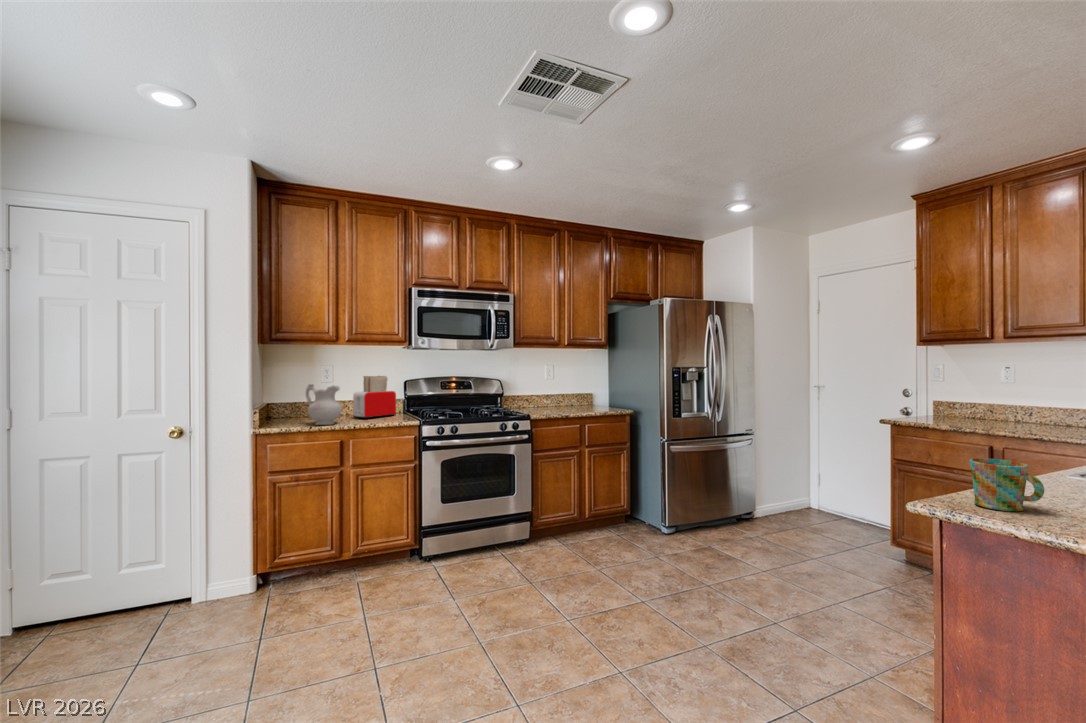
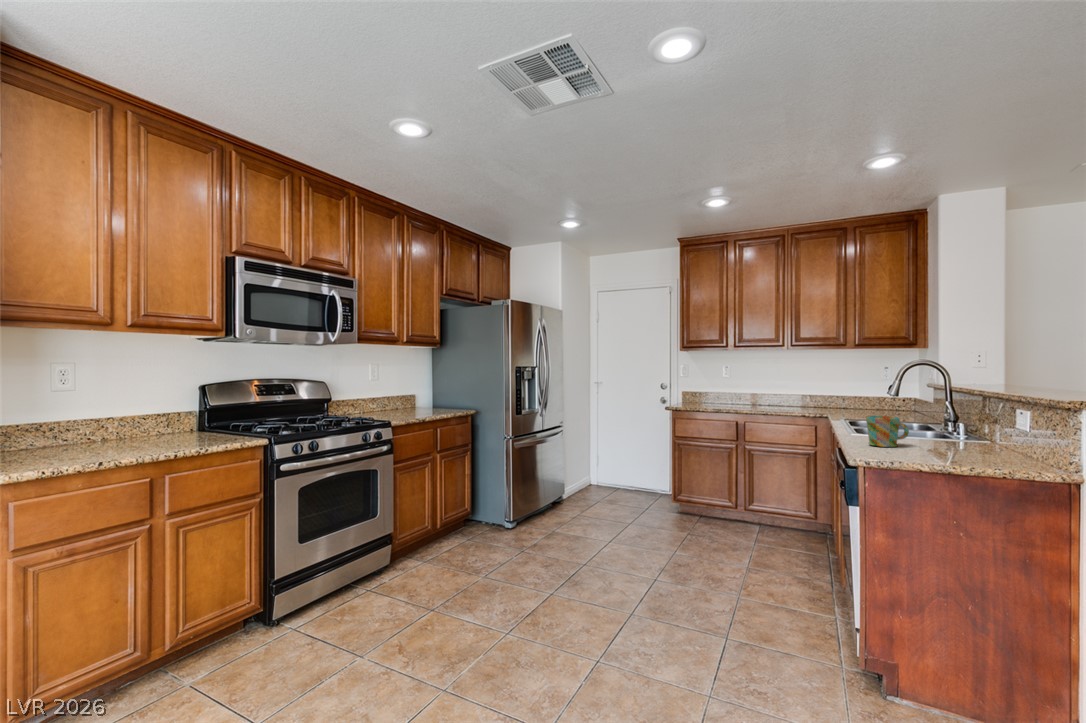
toaster: present [353,376,396,419] -> none [137,379,205,443]
ceramic pitcher: present [306,384,342,425] -> none [61,394,137,459]

